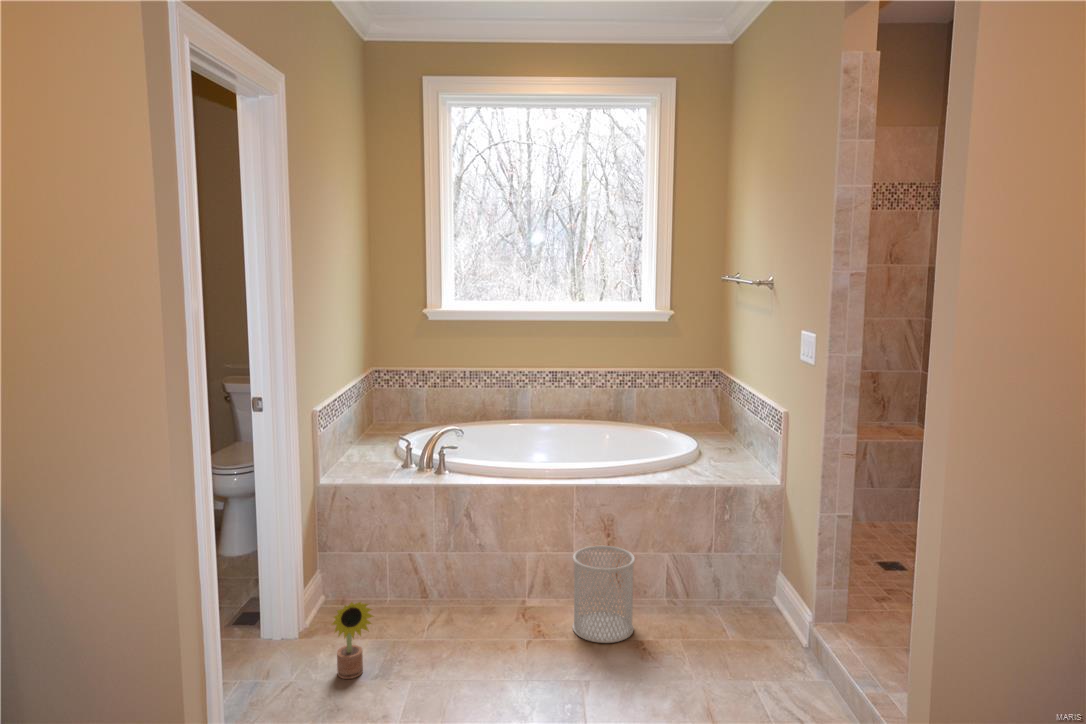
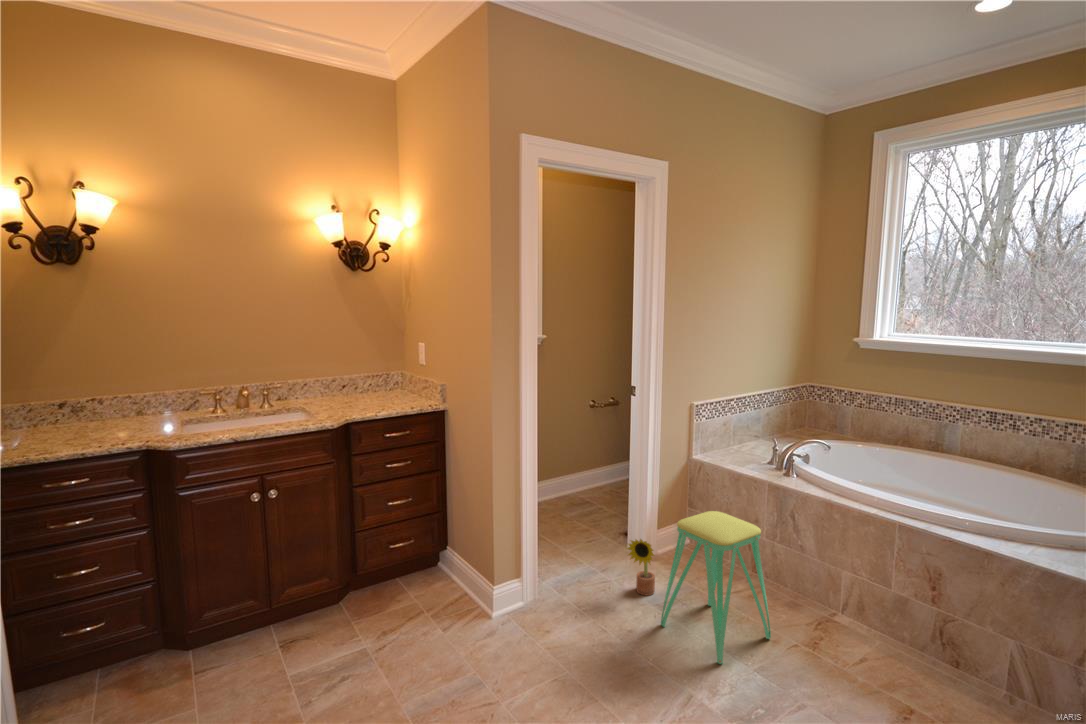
stool: none [414,528,515,695] -> present [661,511,771,664]
wastebasket: present [572,546,635,643] -> none [840,584,919,694]

